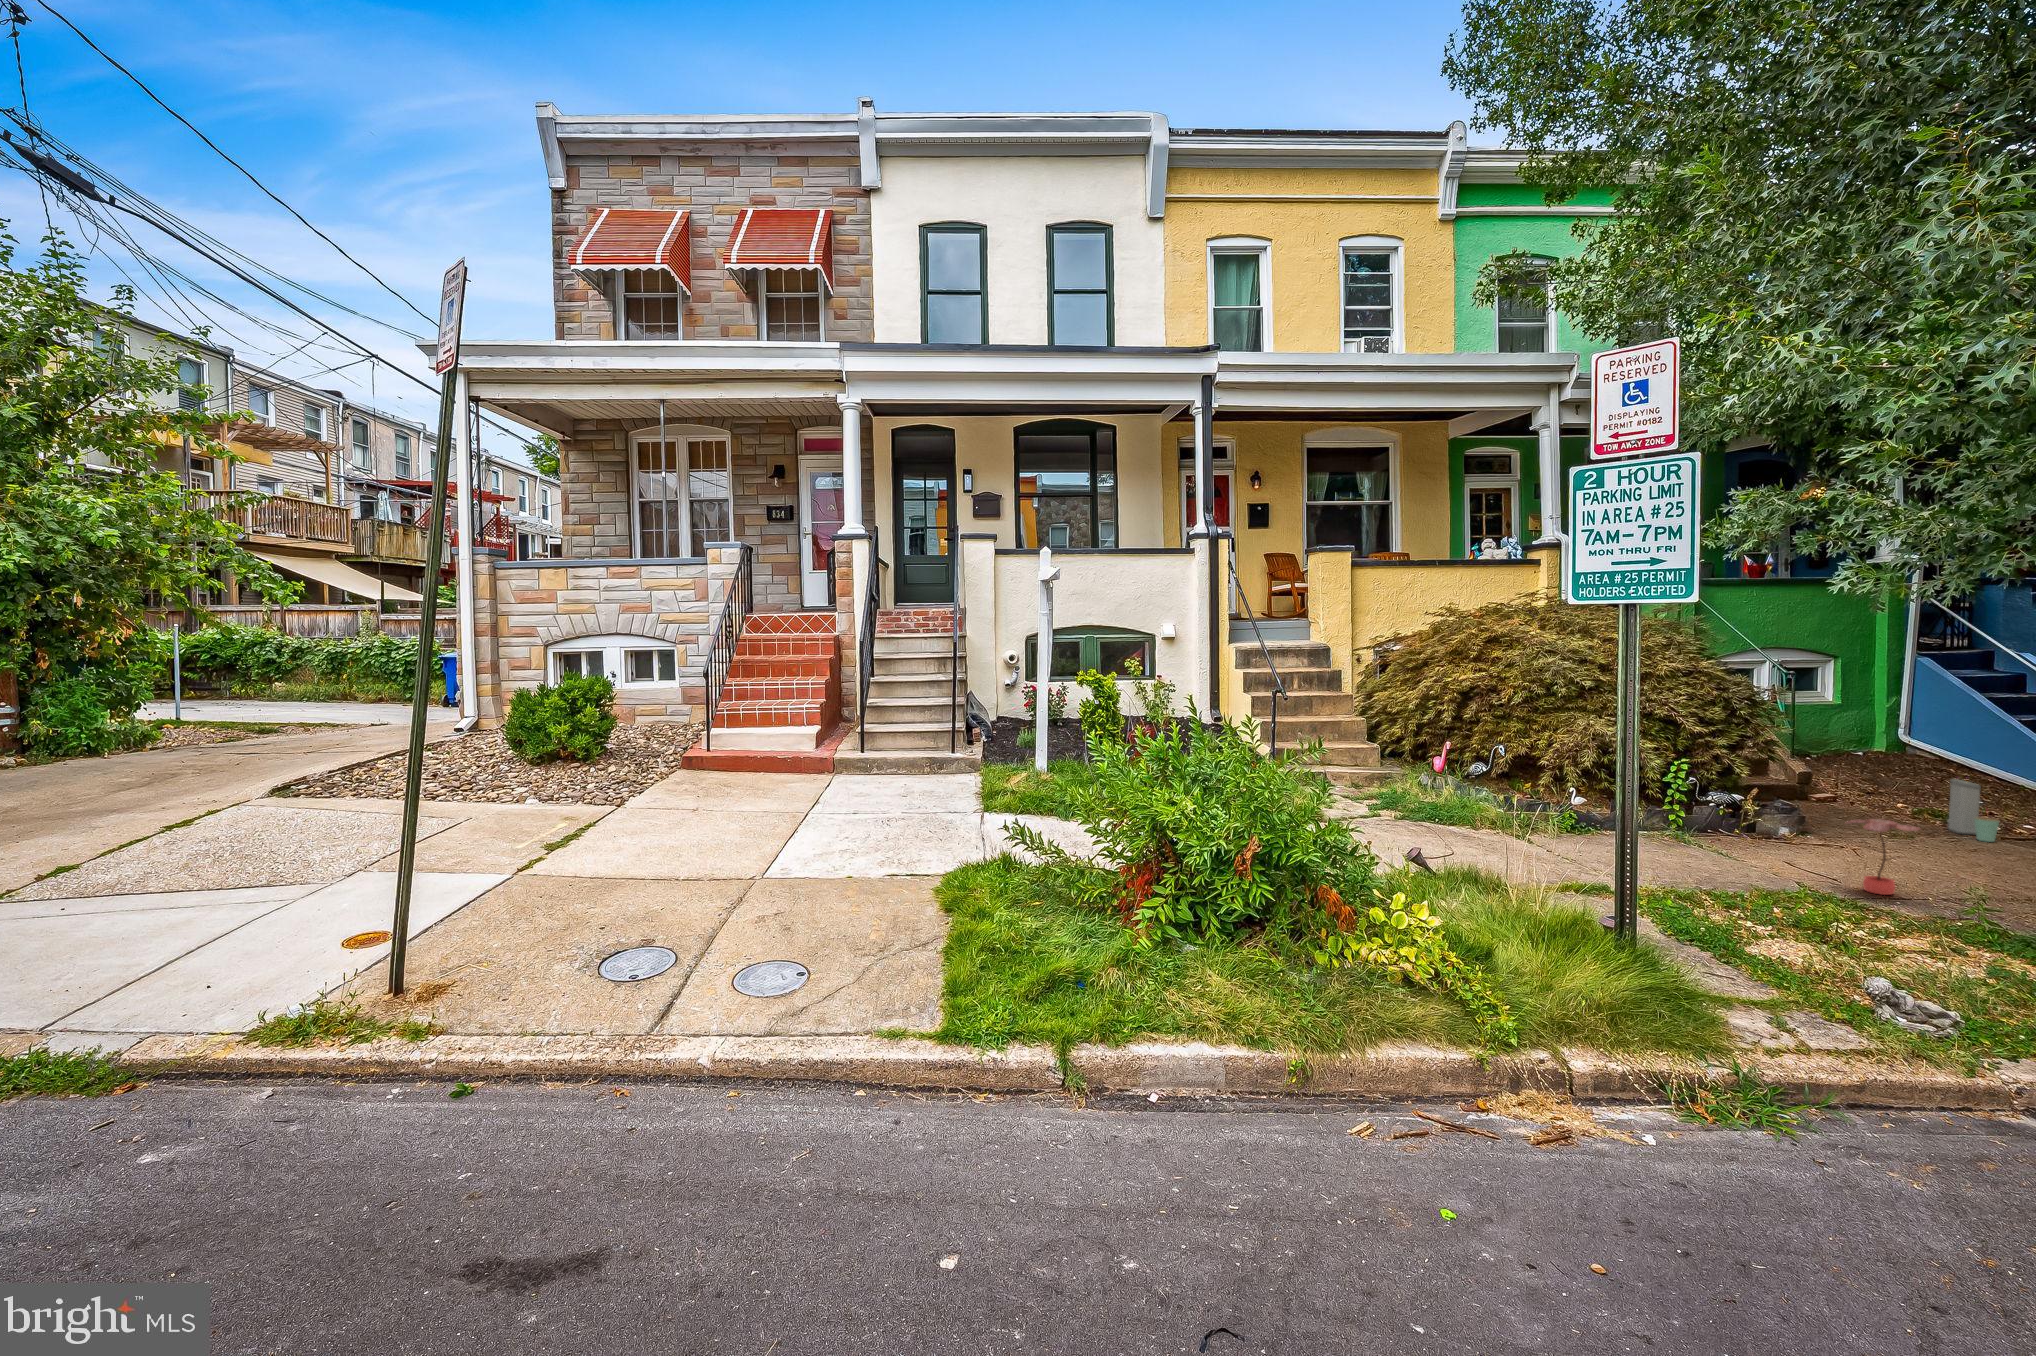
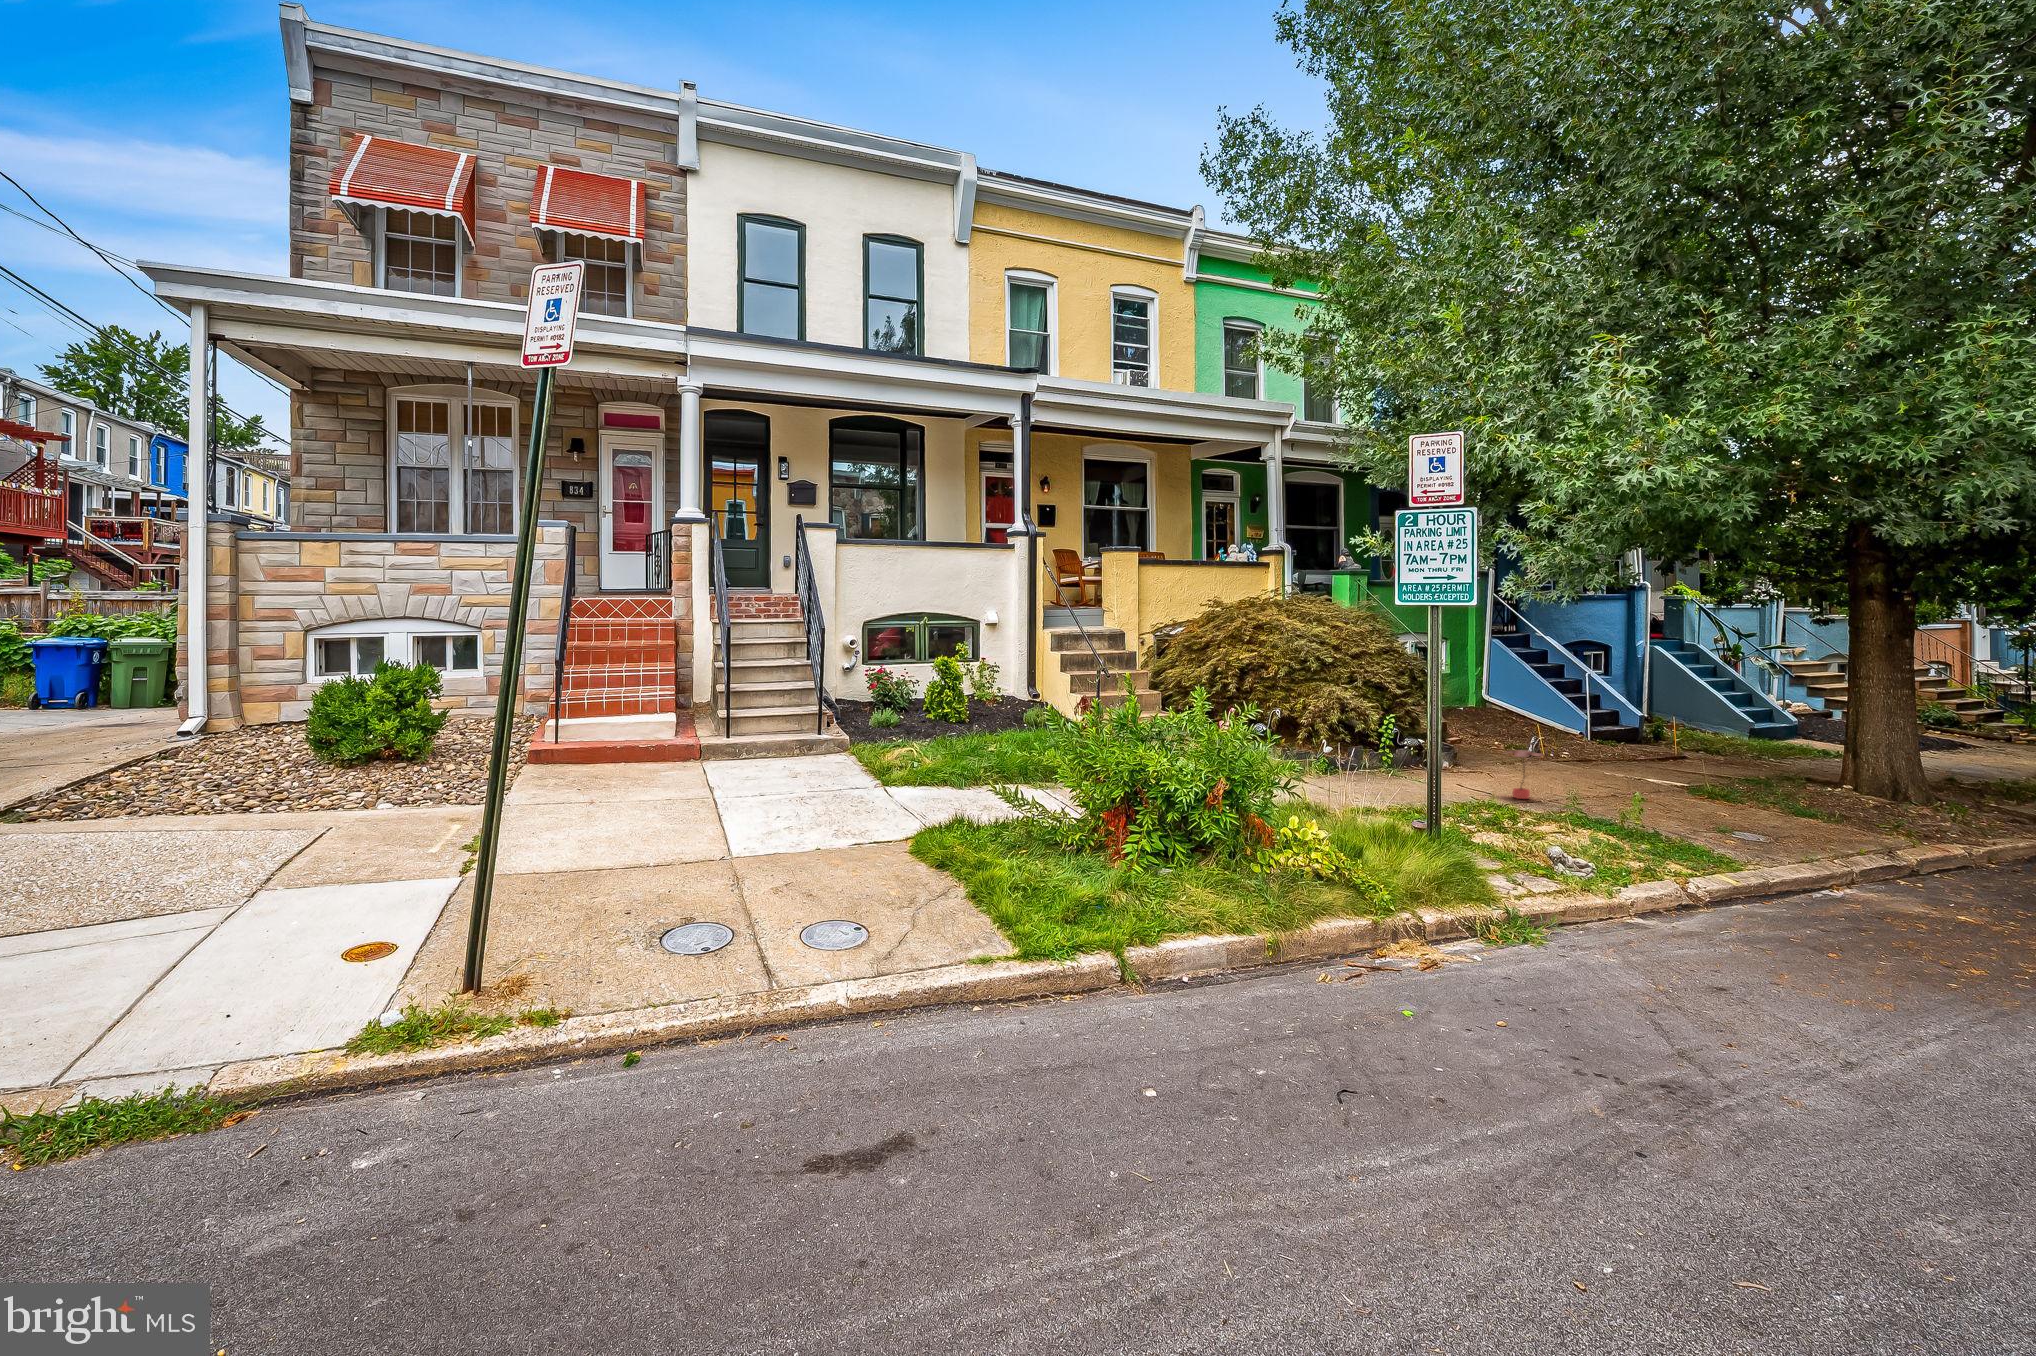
trash can: present [1948,779,1999,842] -> none [1538,729,1568,769]

